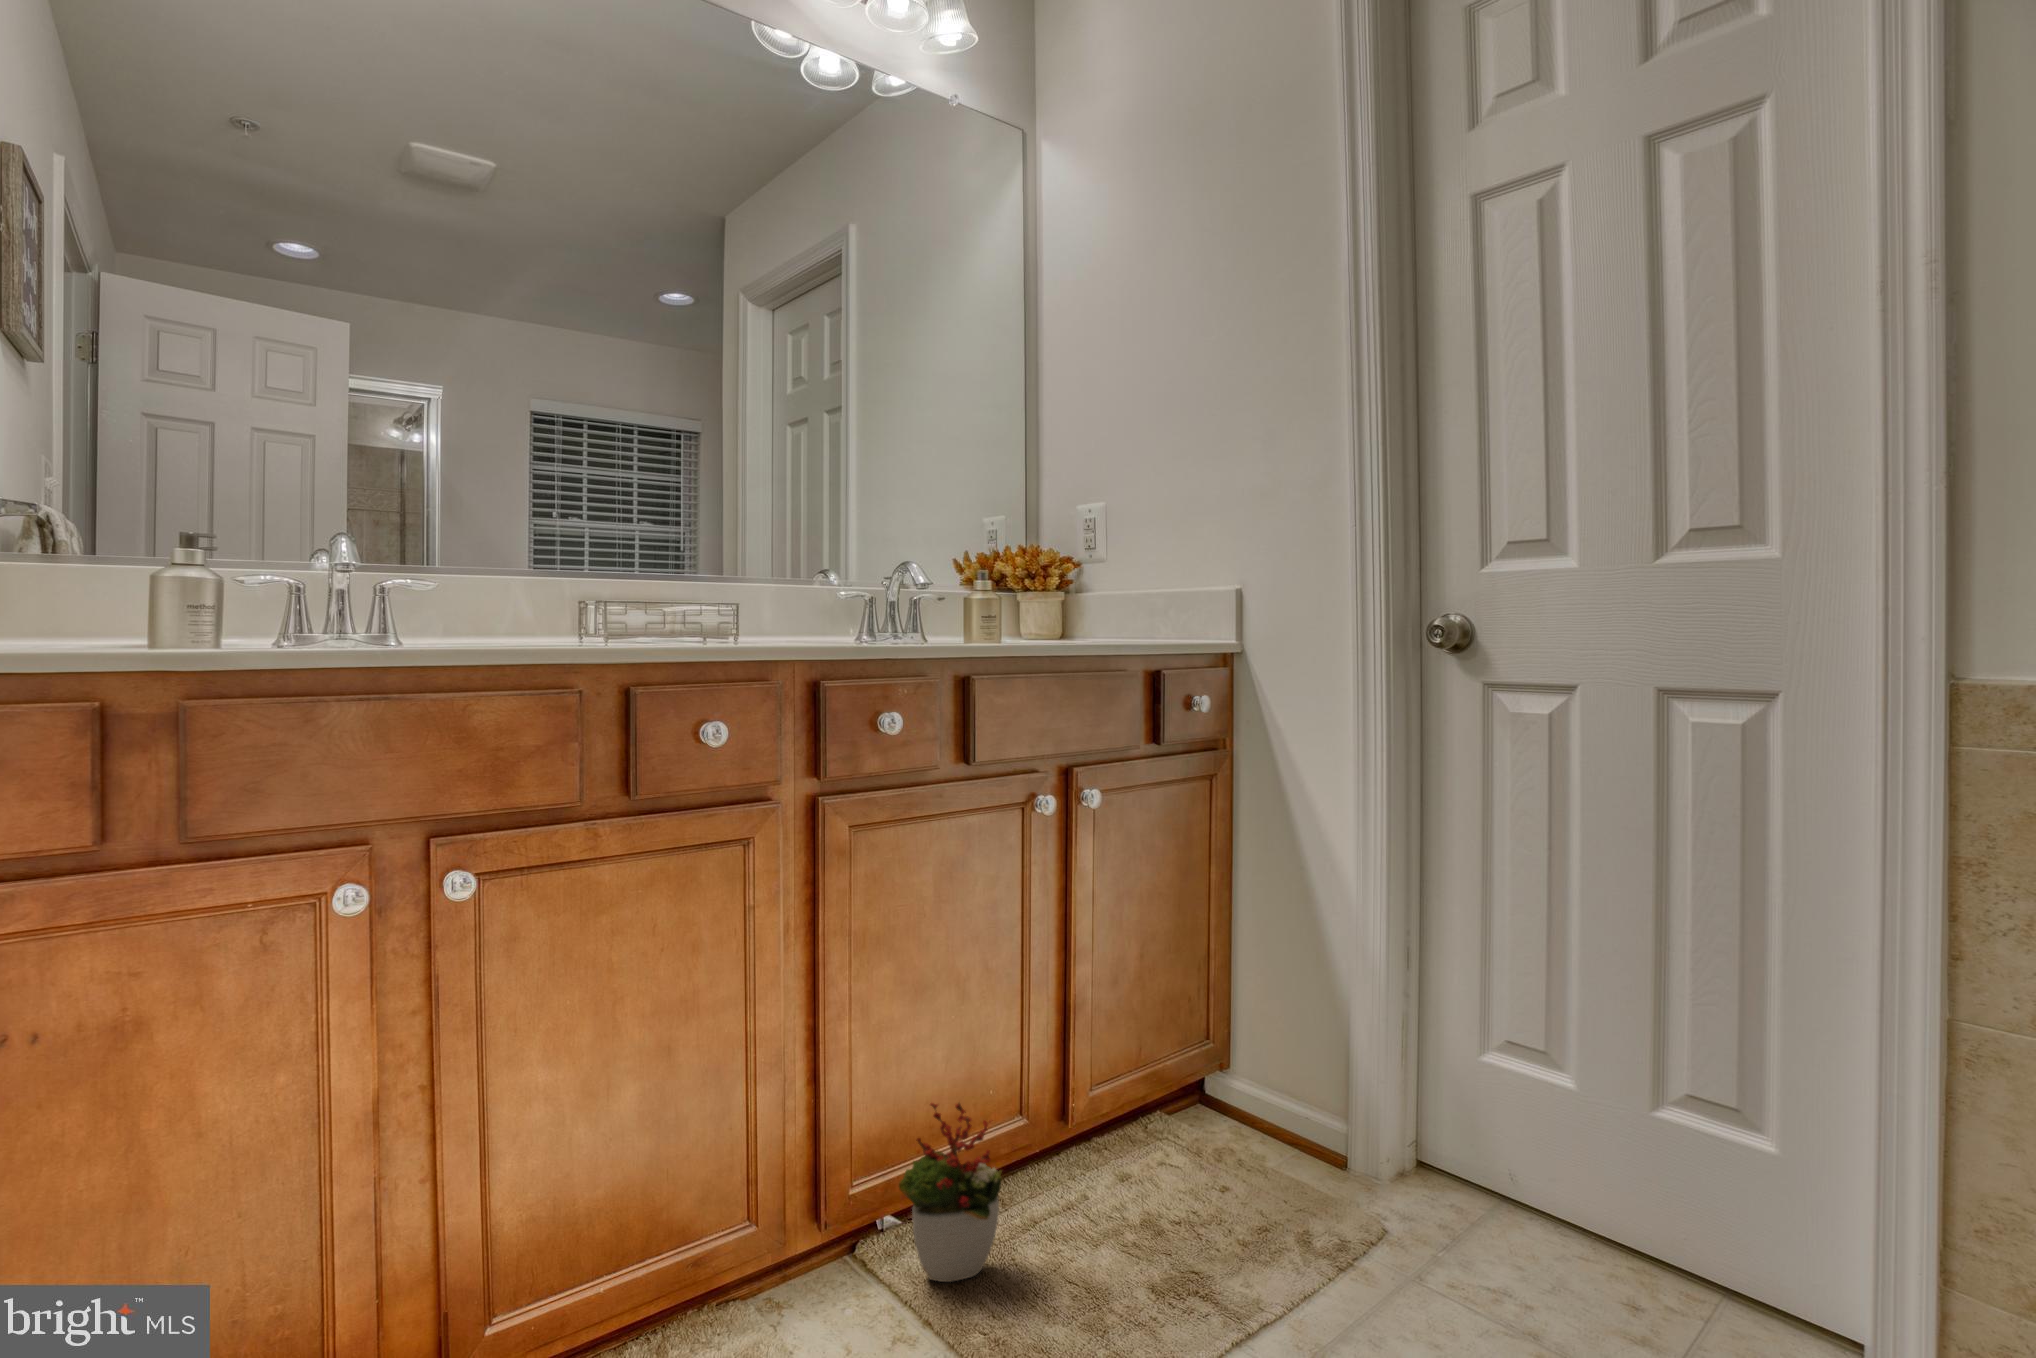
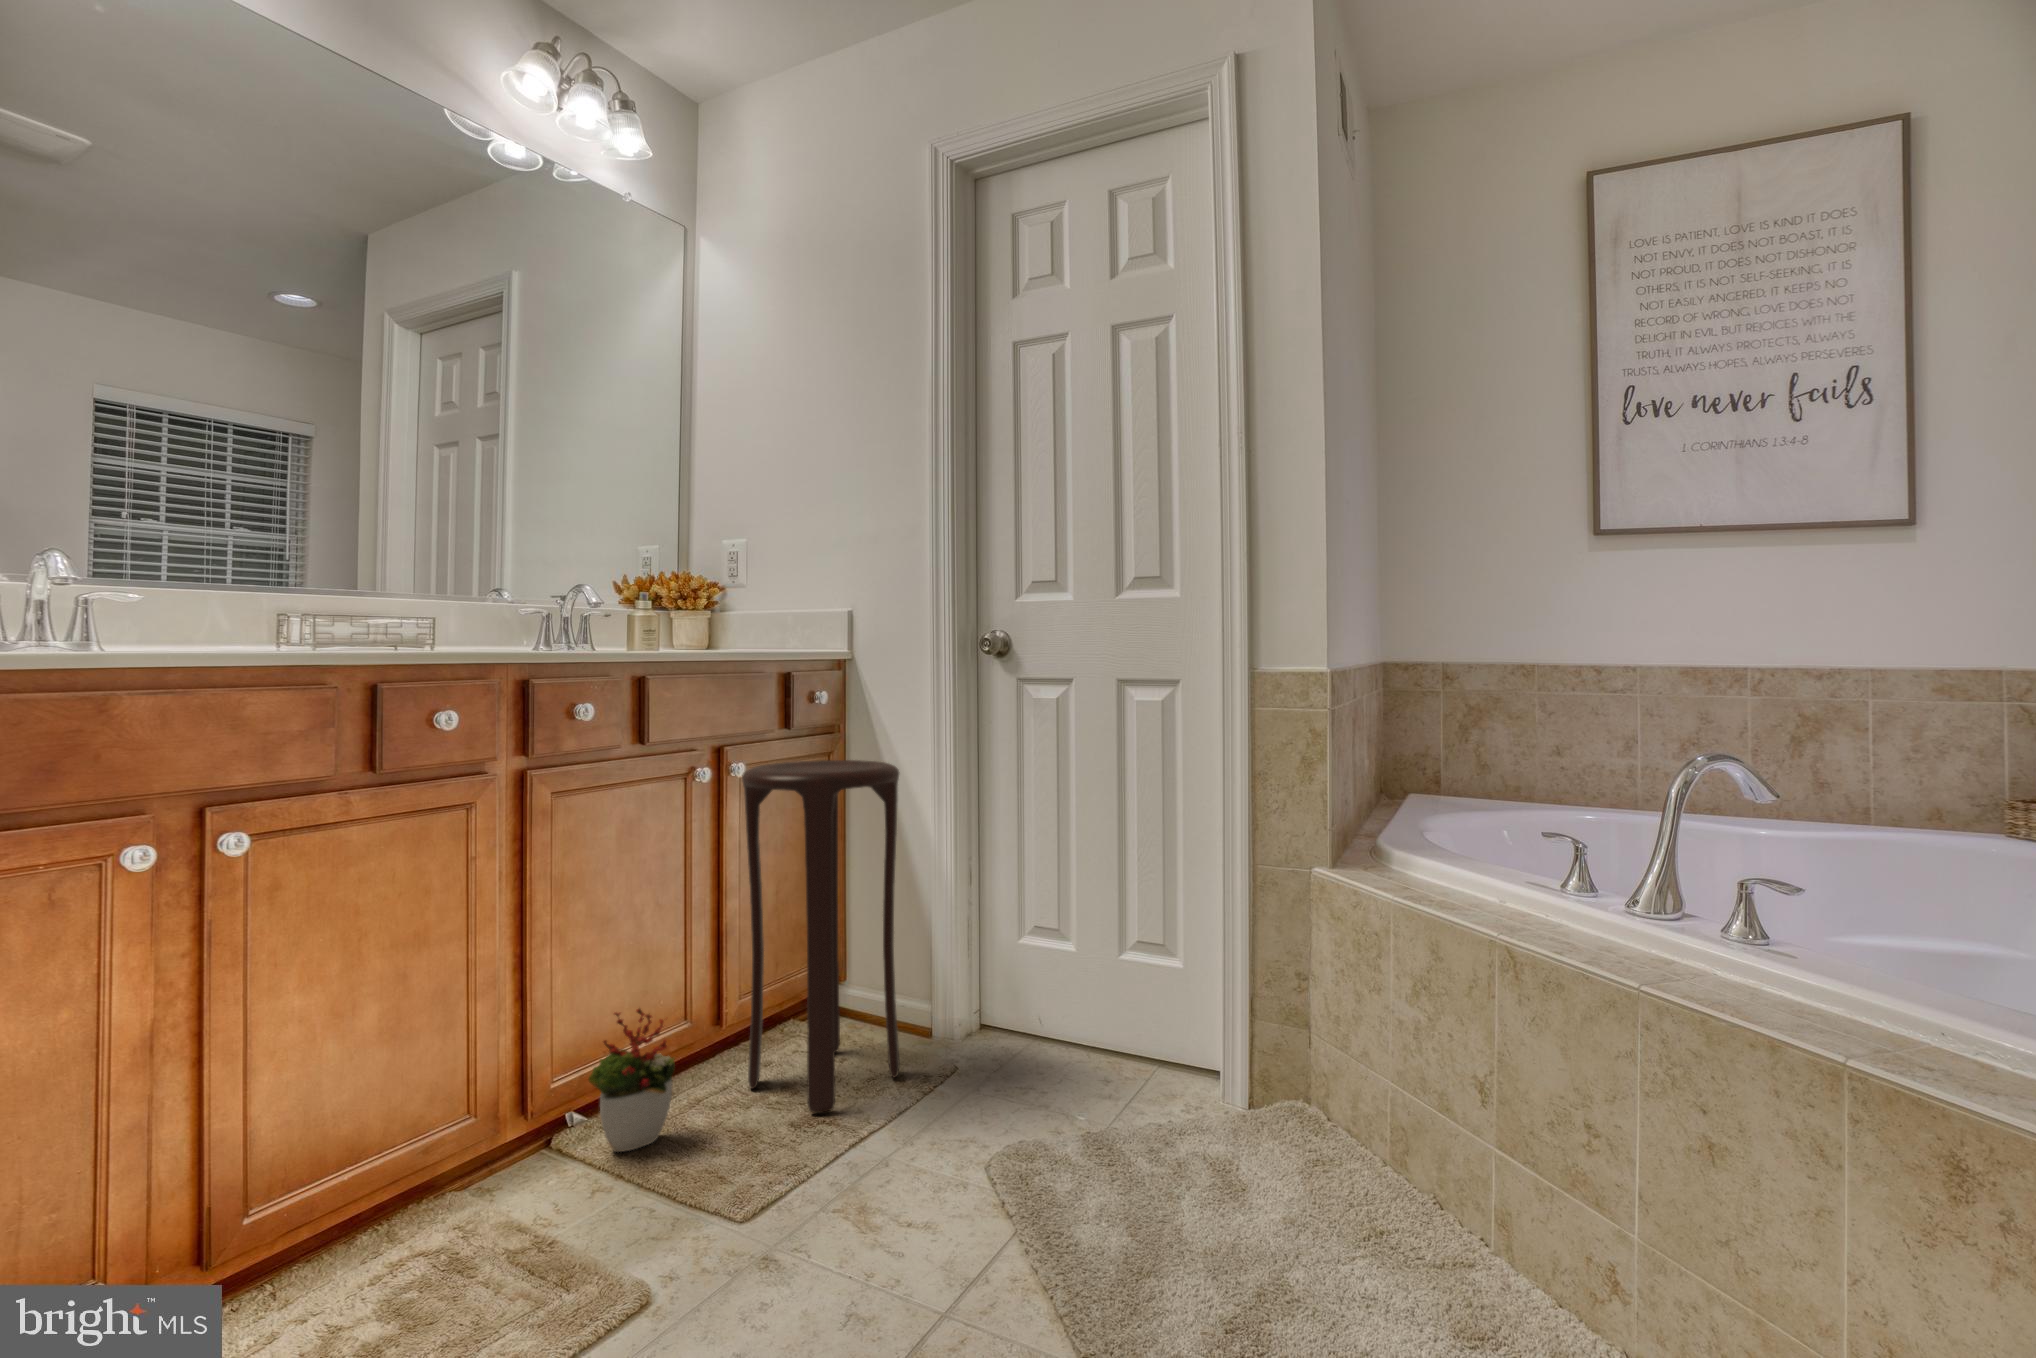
stool: none [1089,789,1302,1279] -> present [742,760,900,1113]

